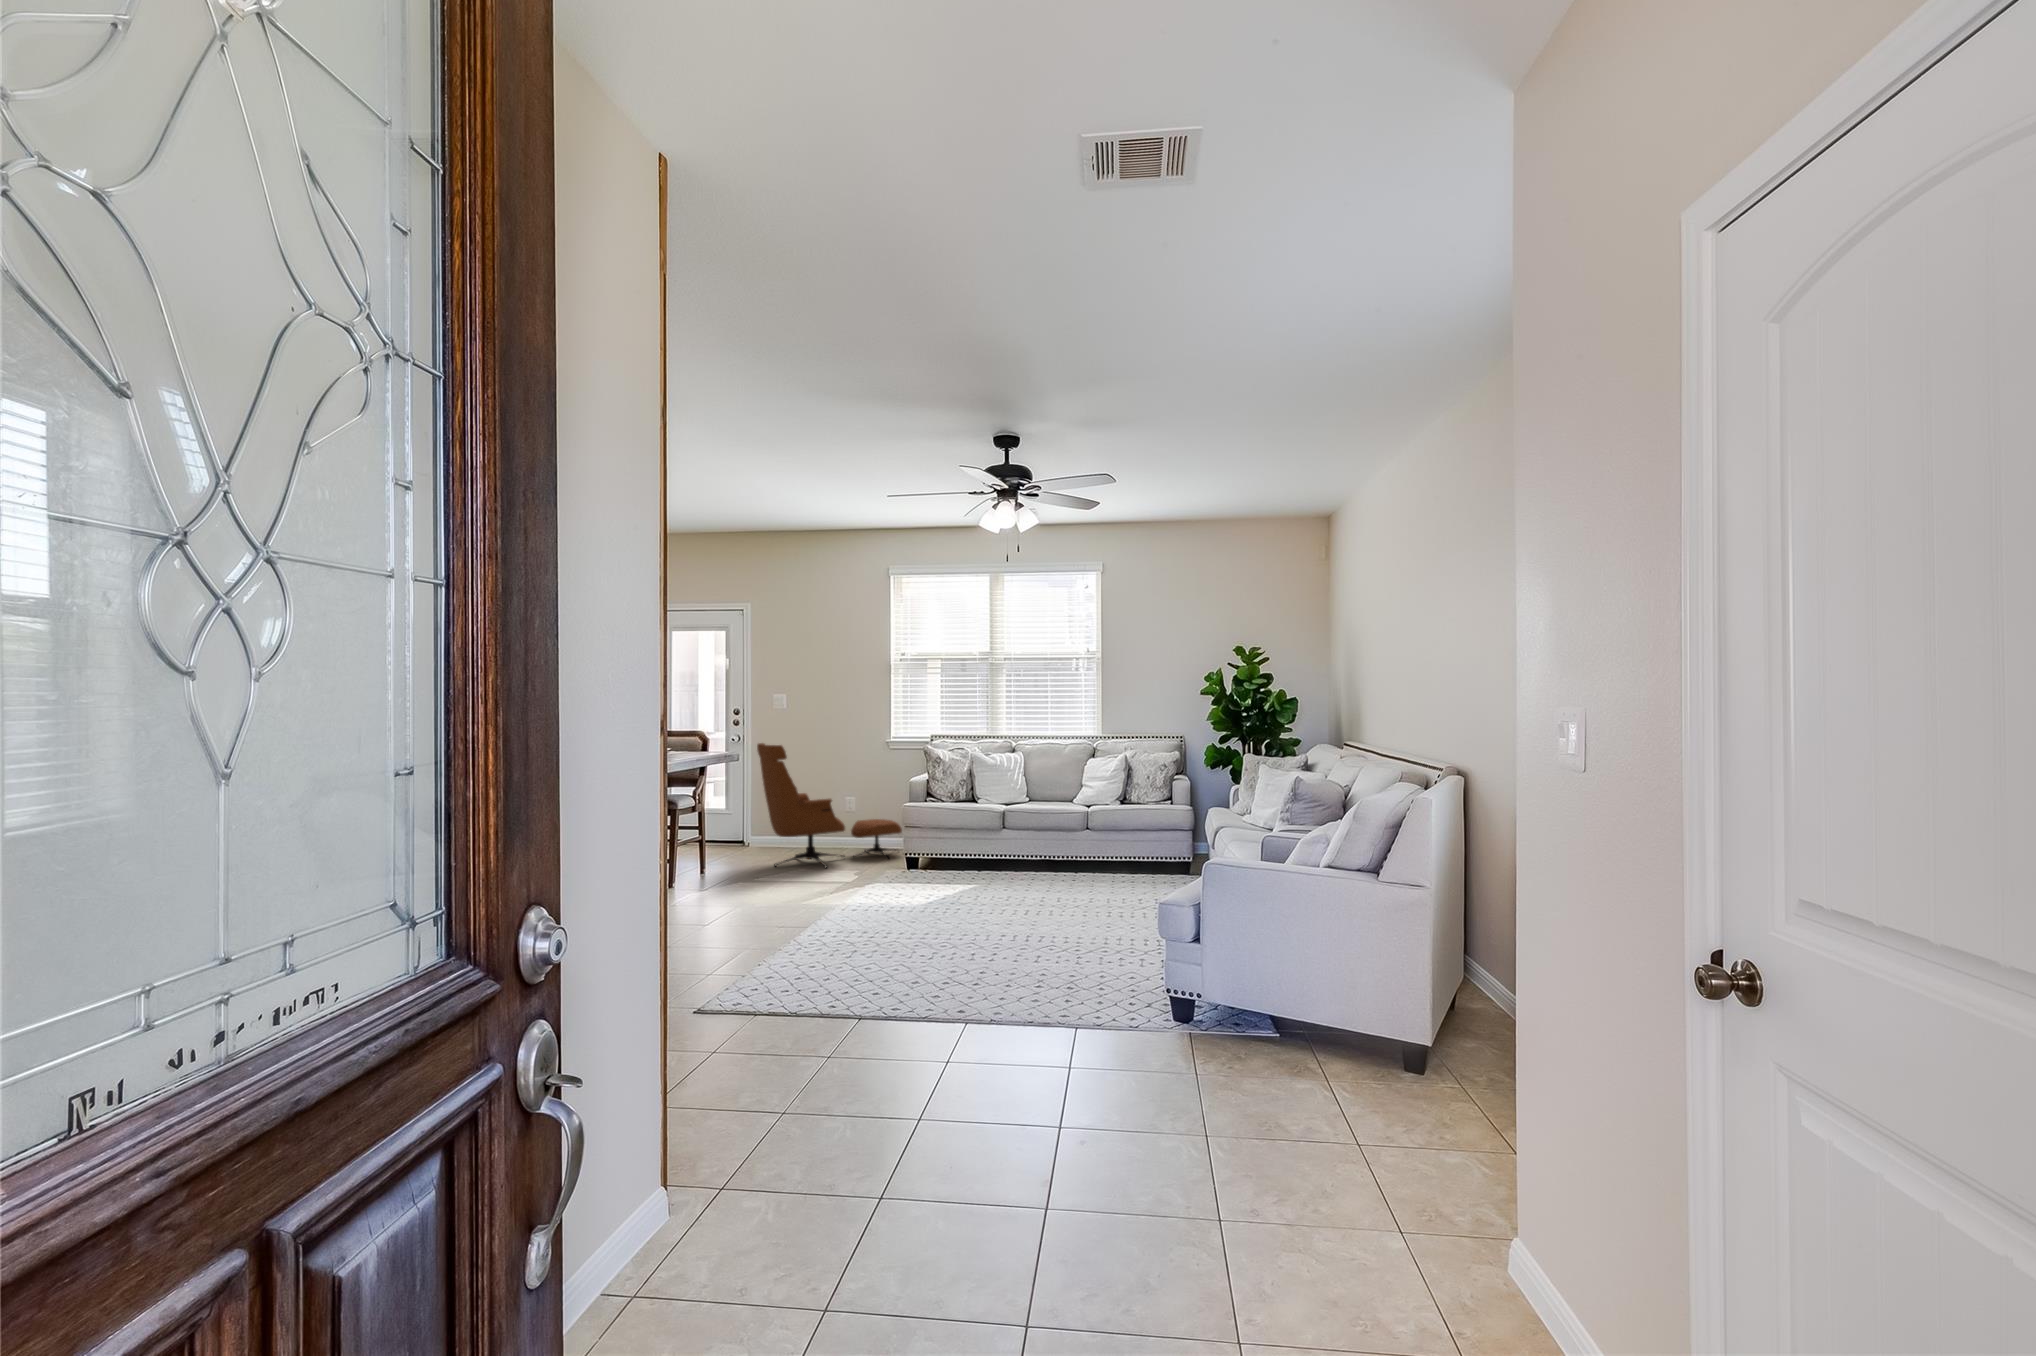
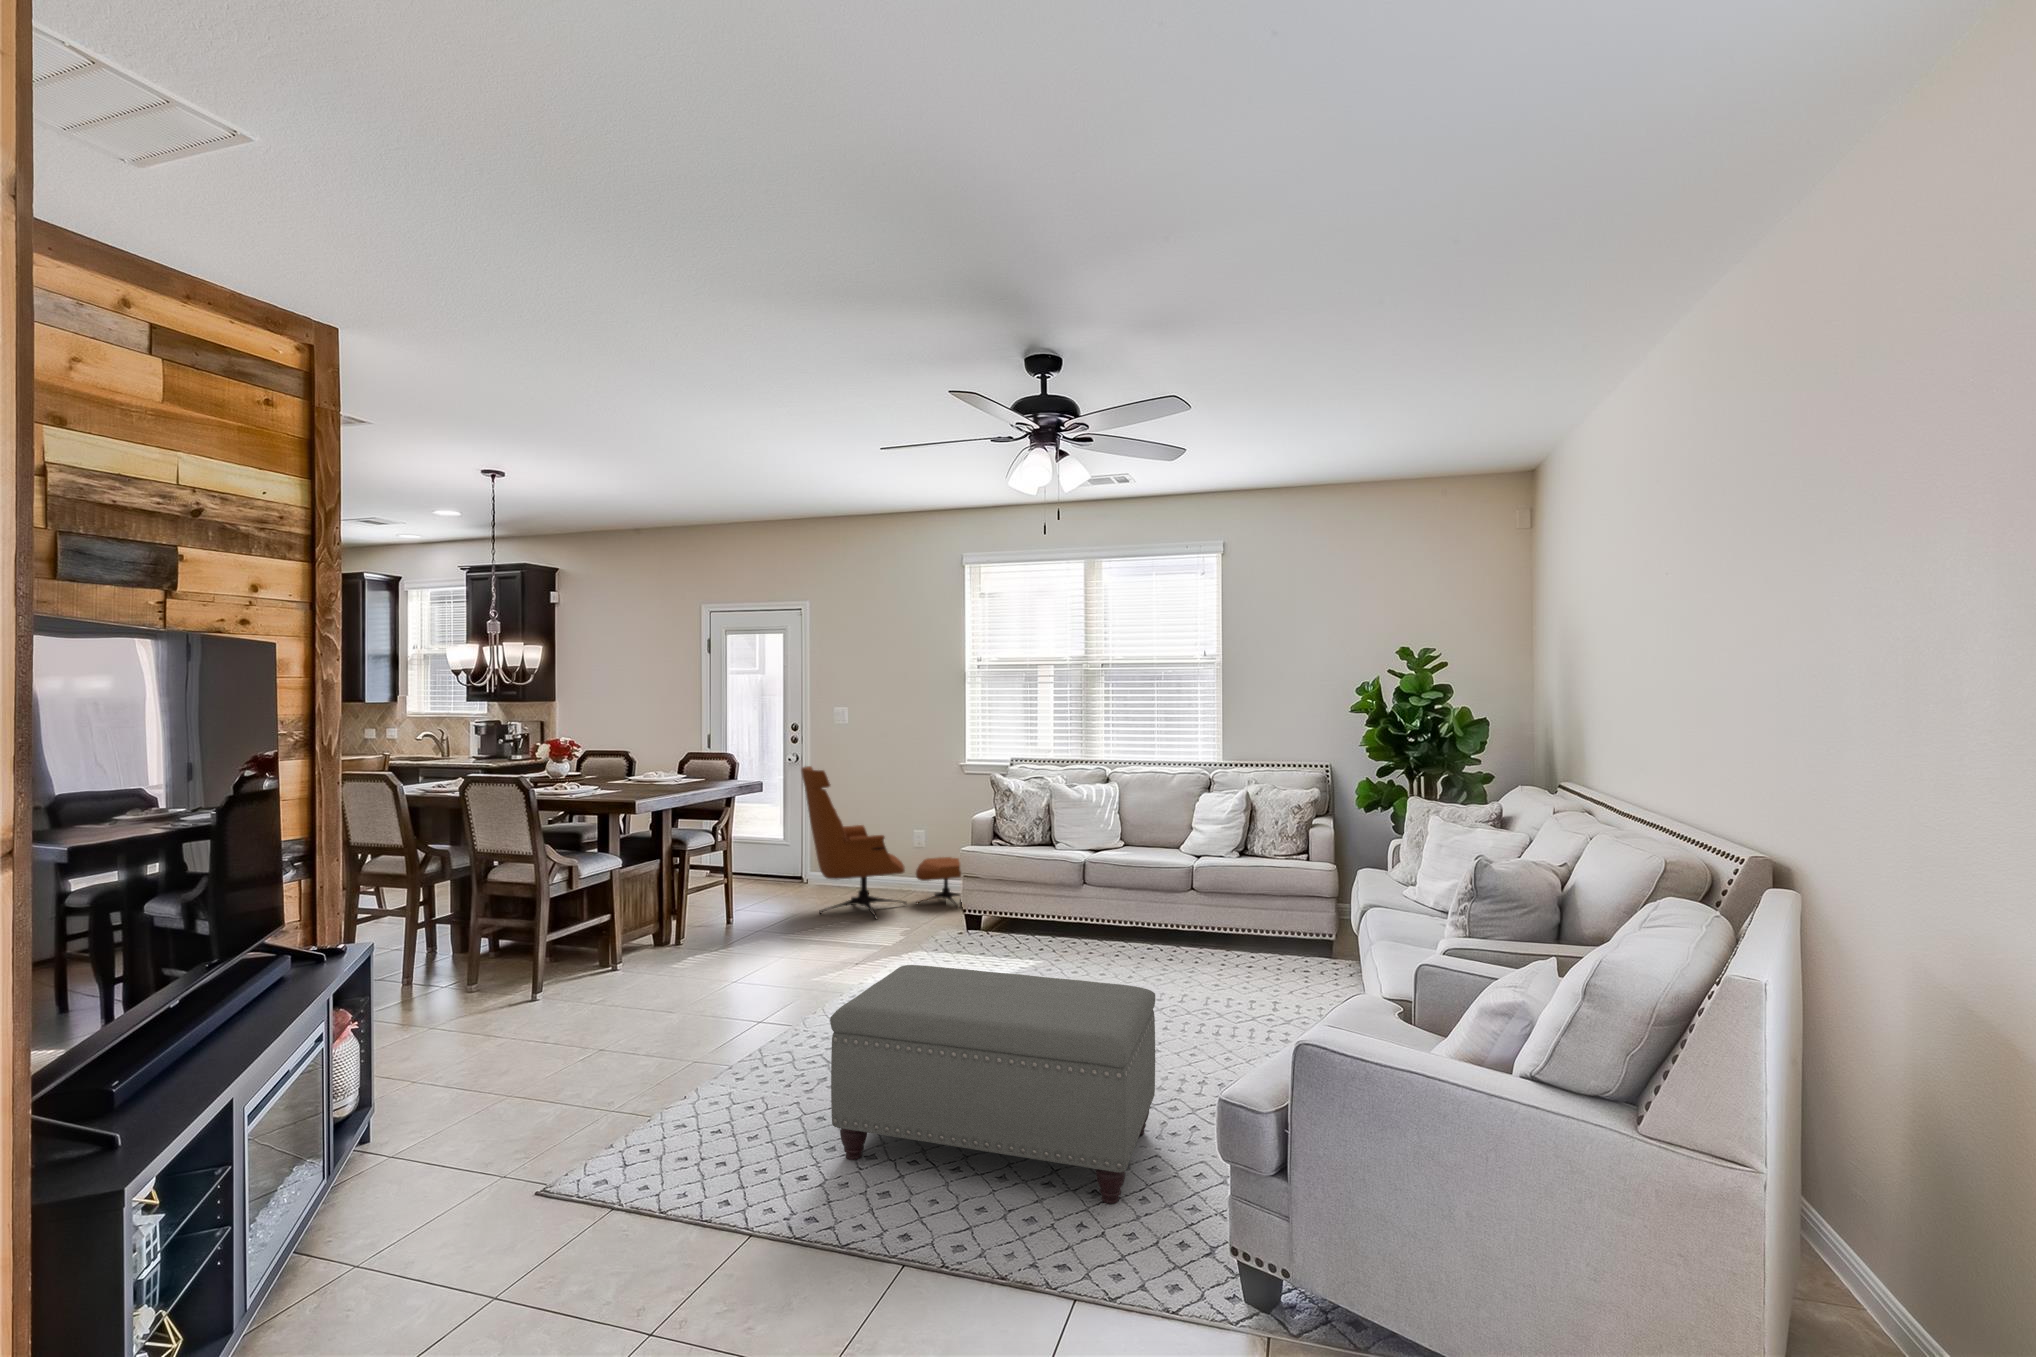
ottoman: none [891,866,1097,994] -> present [830,965,1155,1204]

